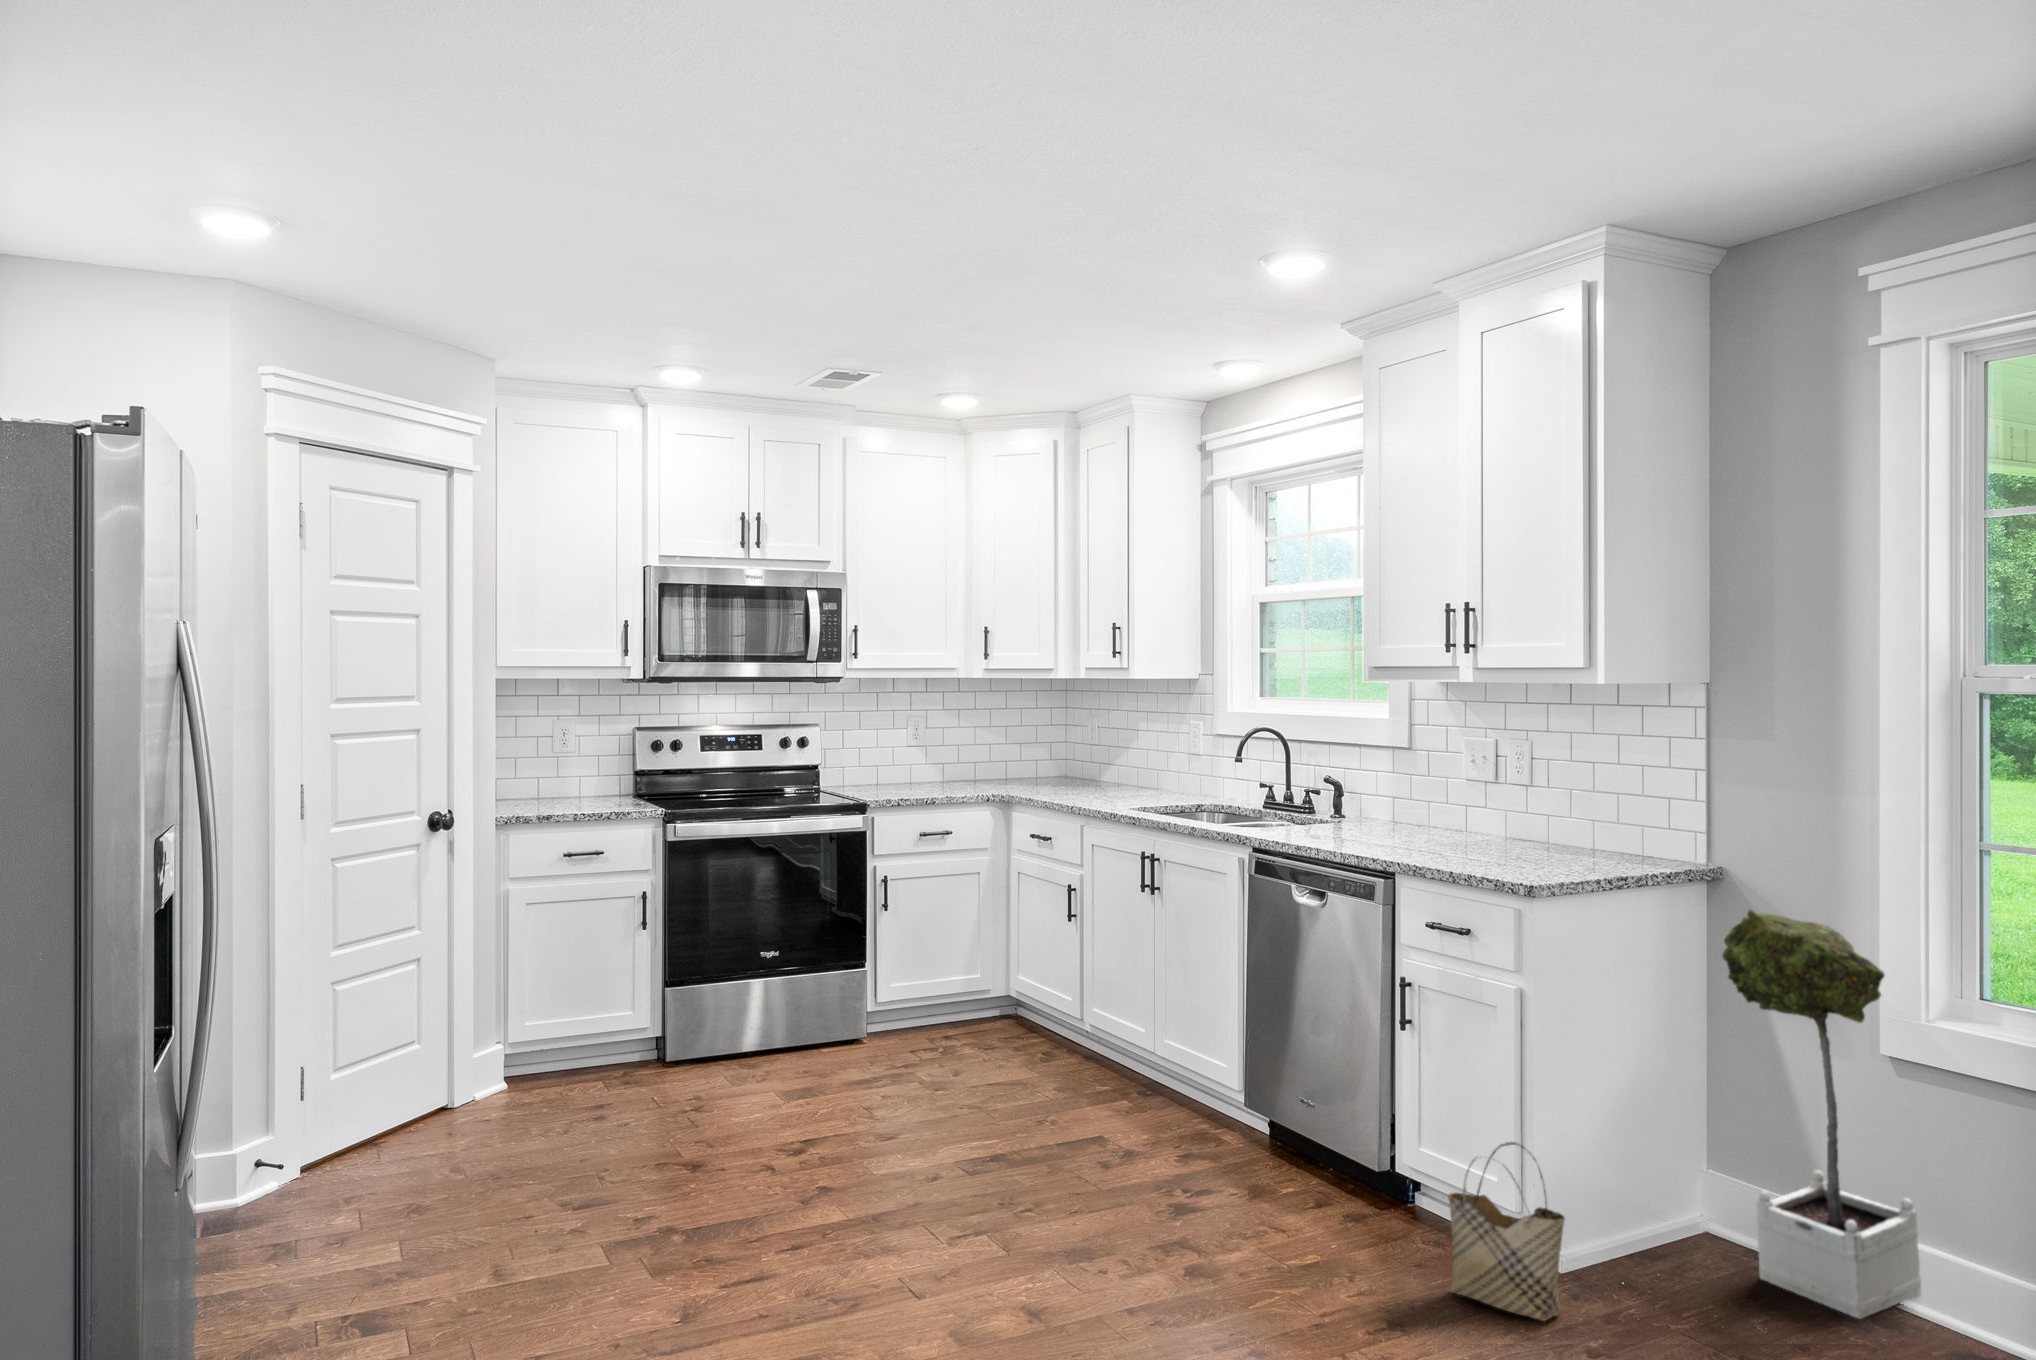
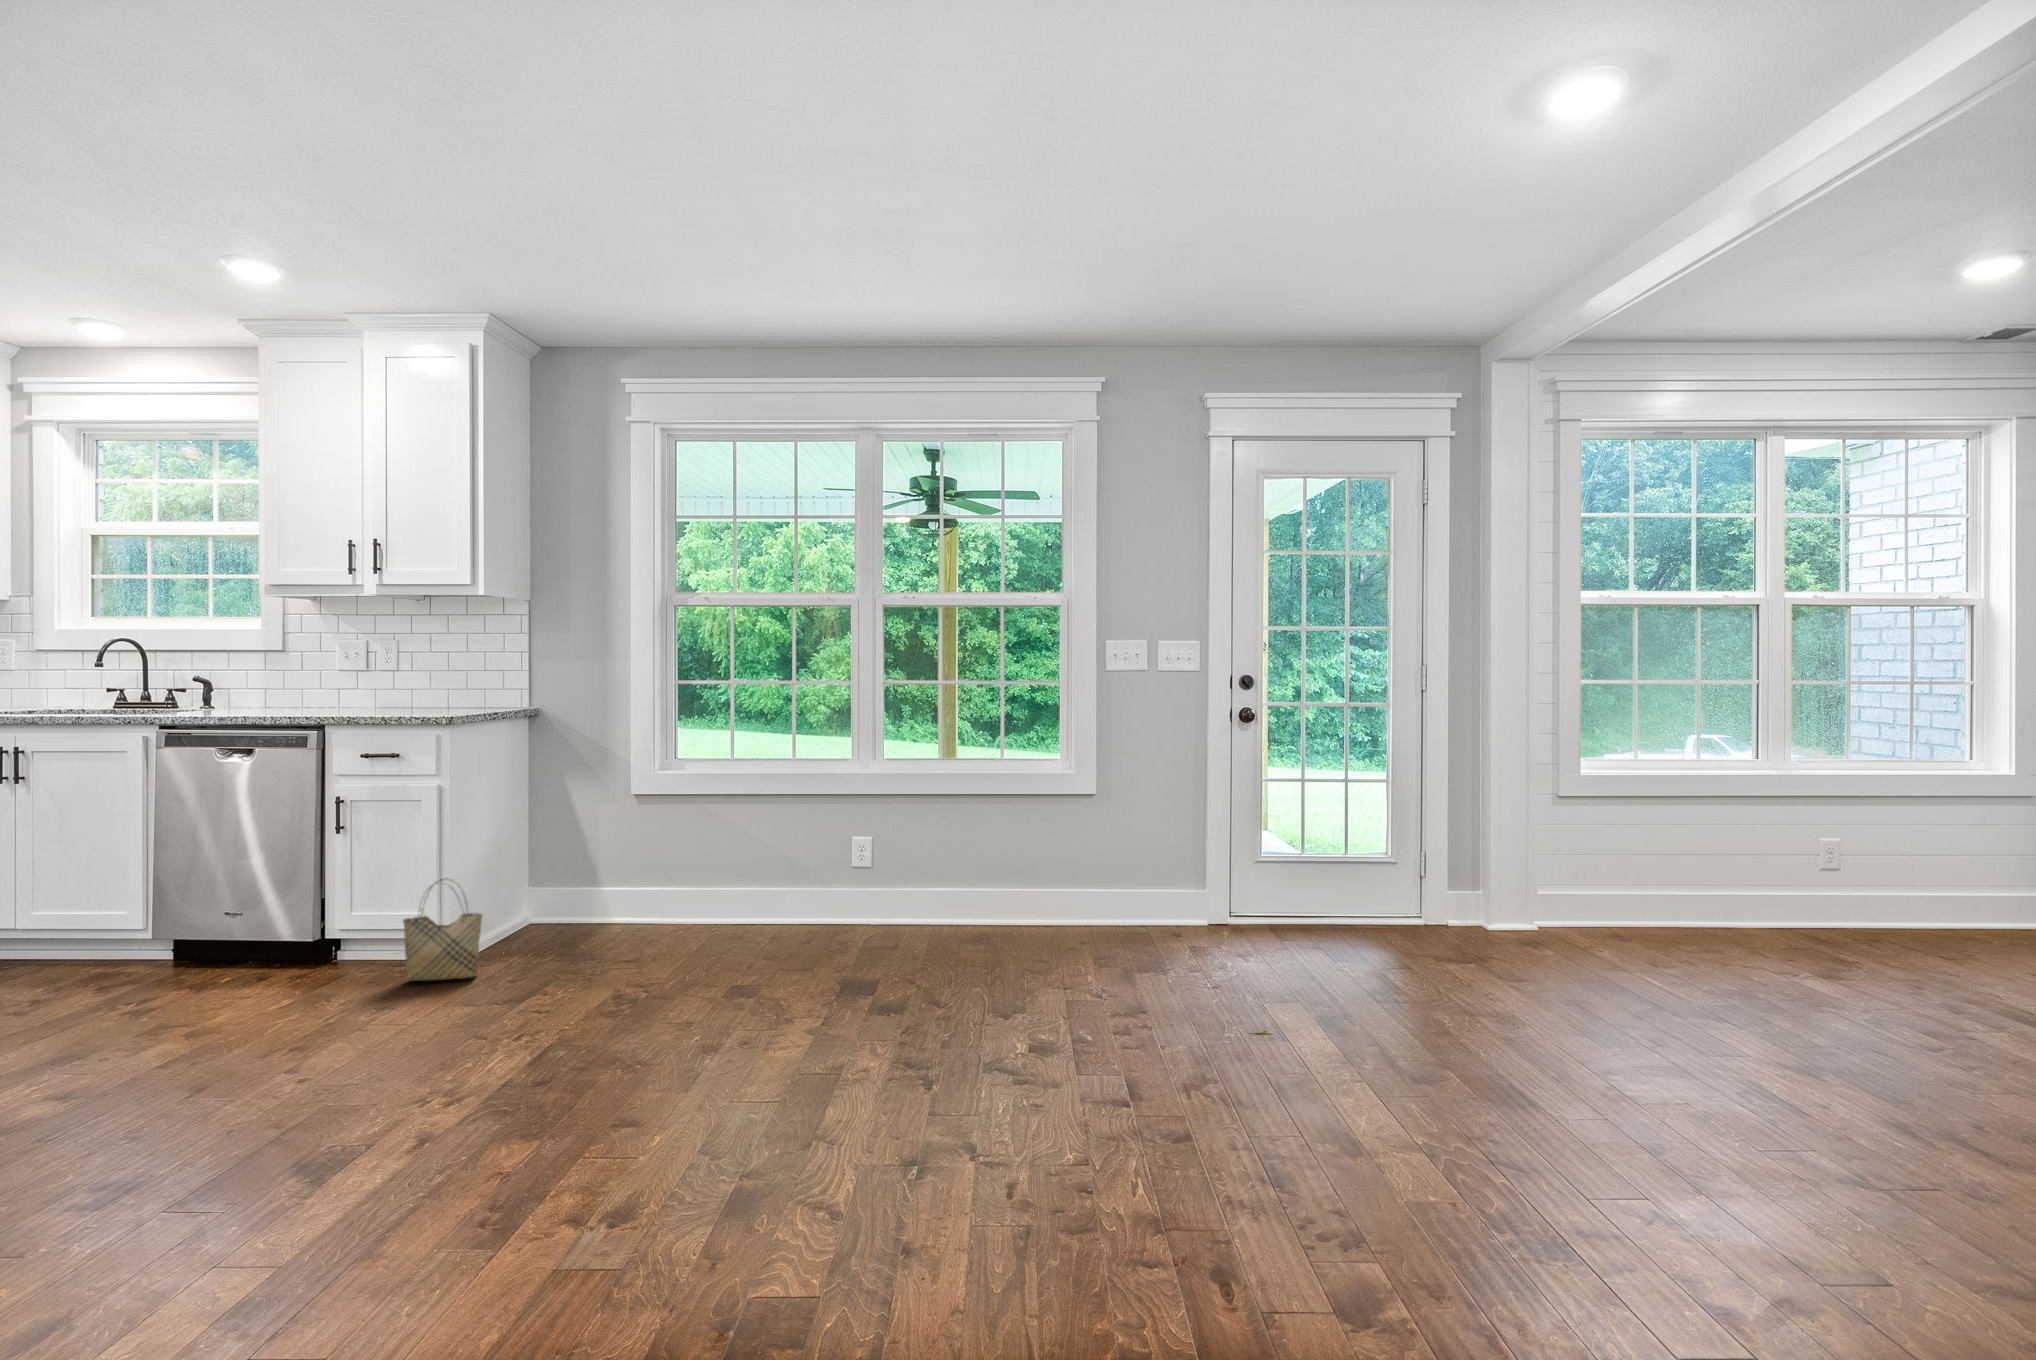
potted tree: present [1722,910,1921,1319] -> none [547,730,644,943]

